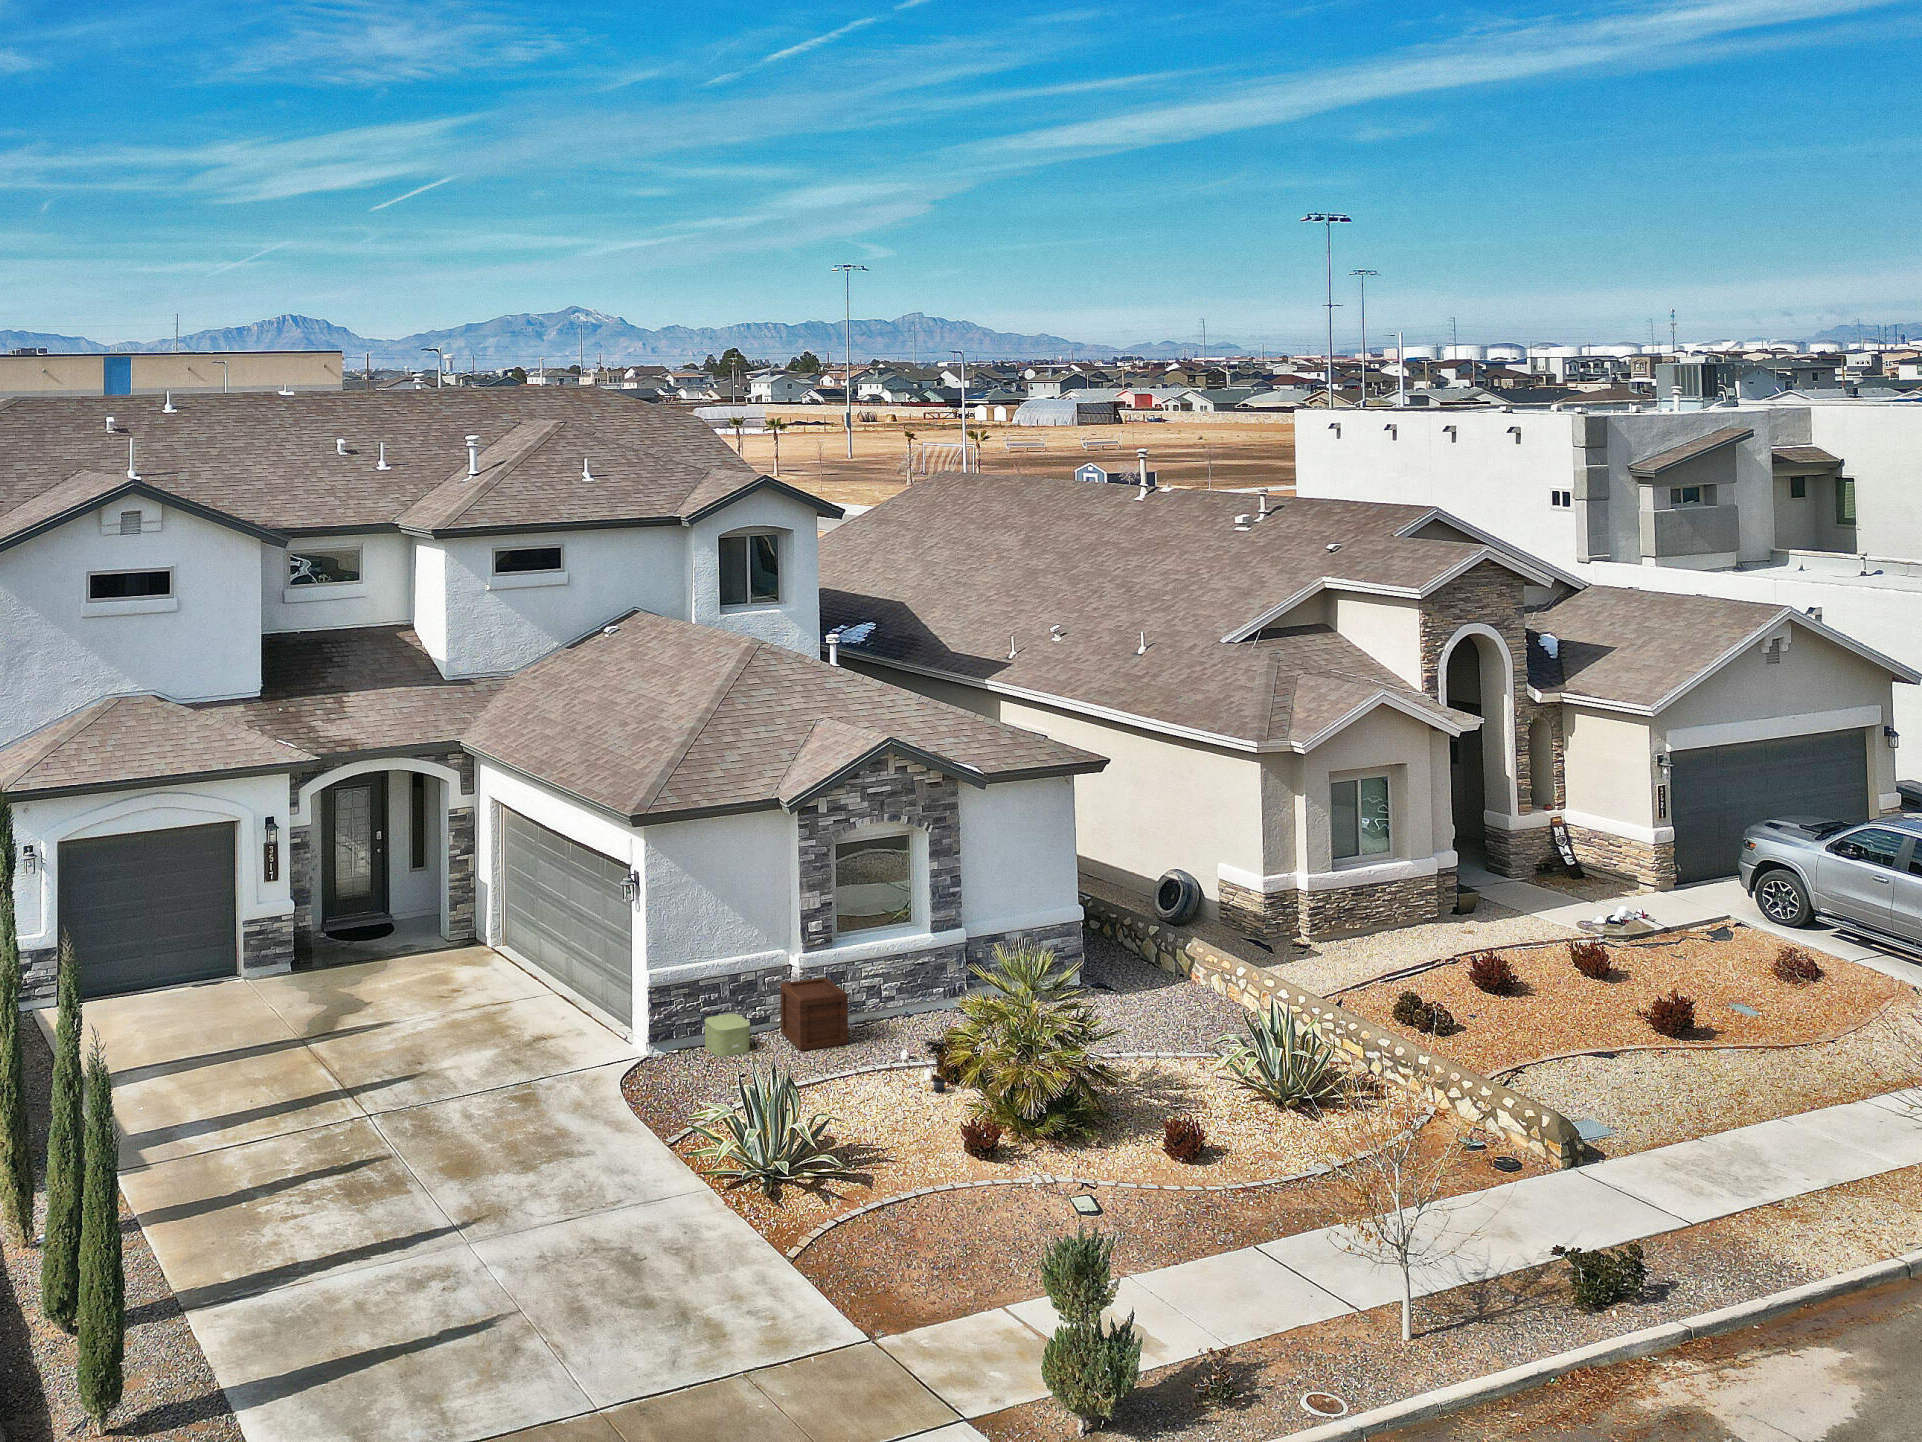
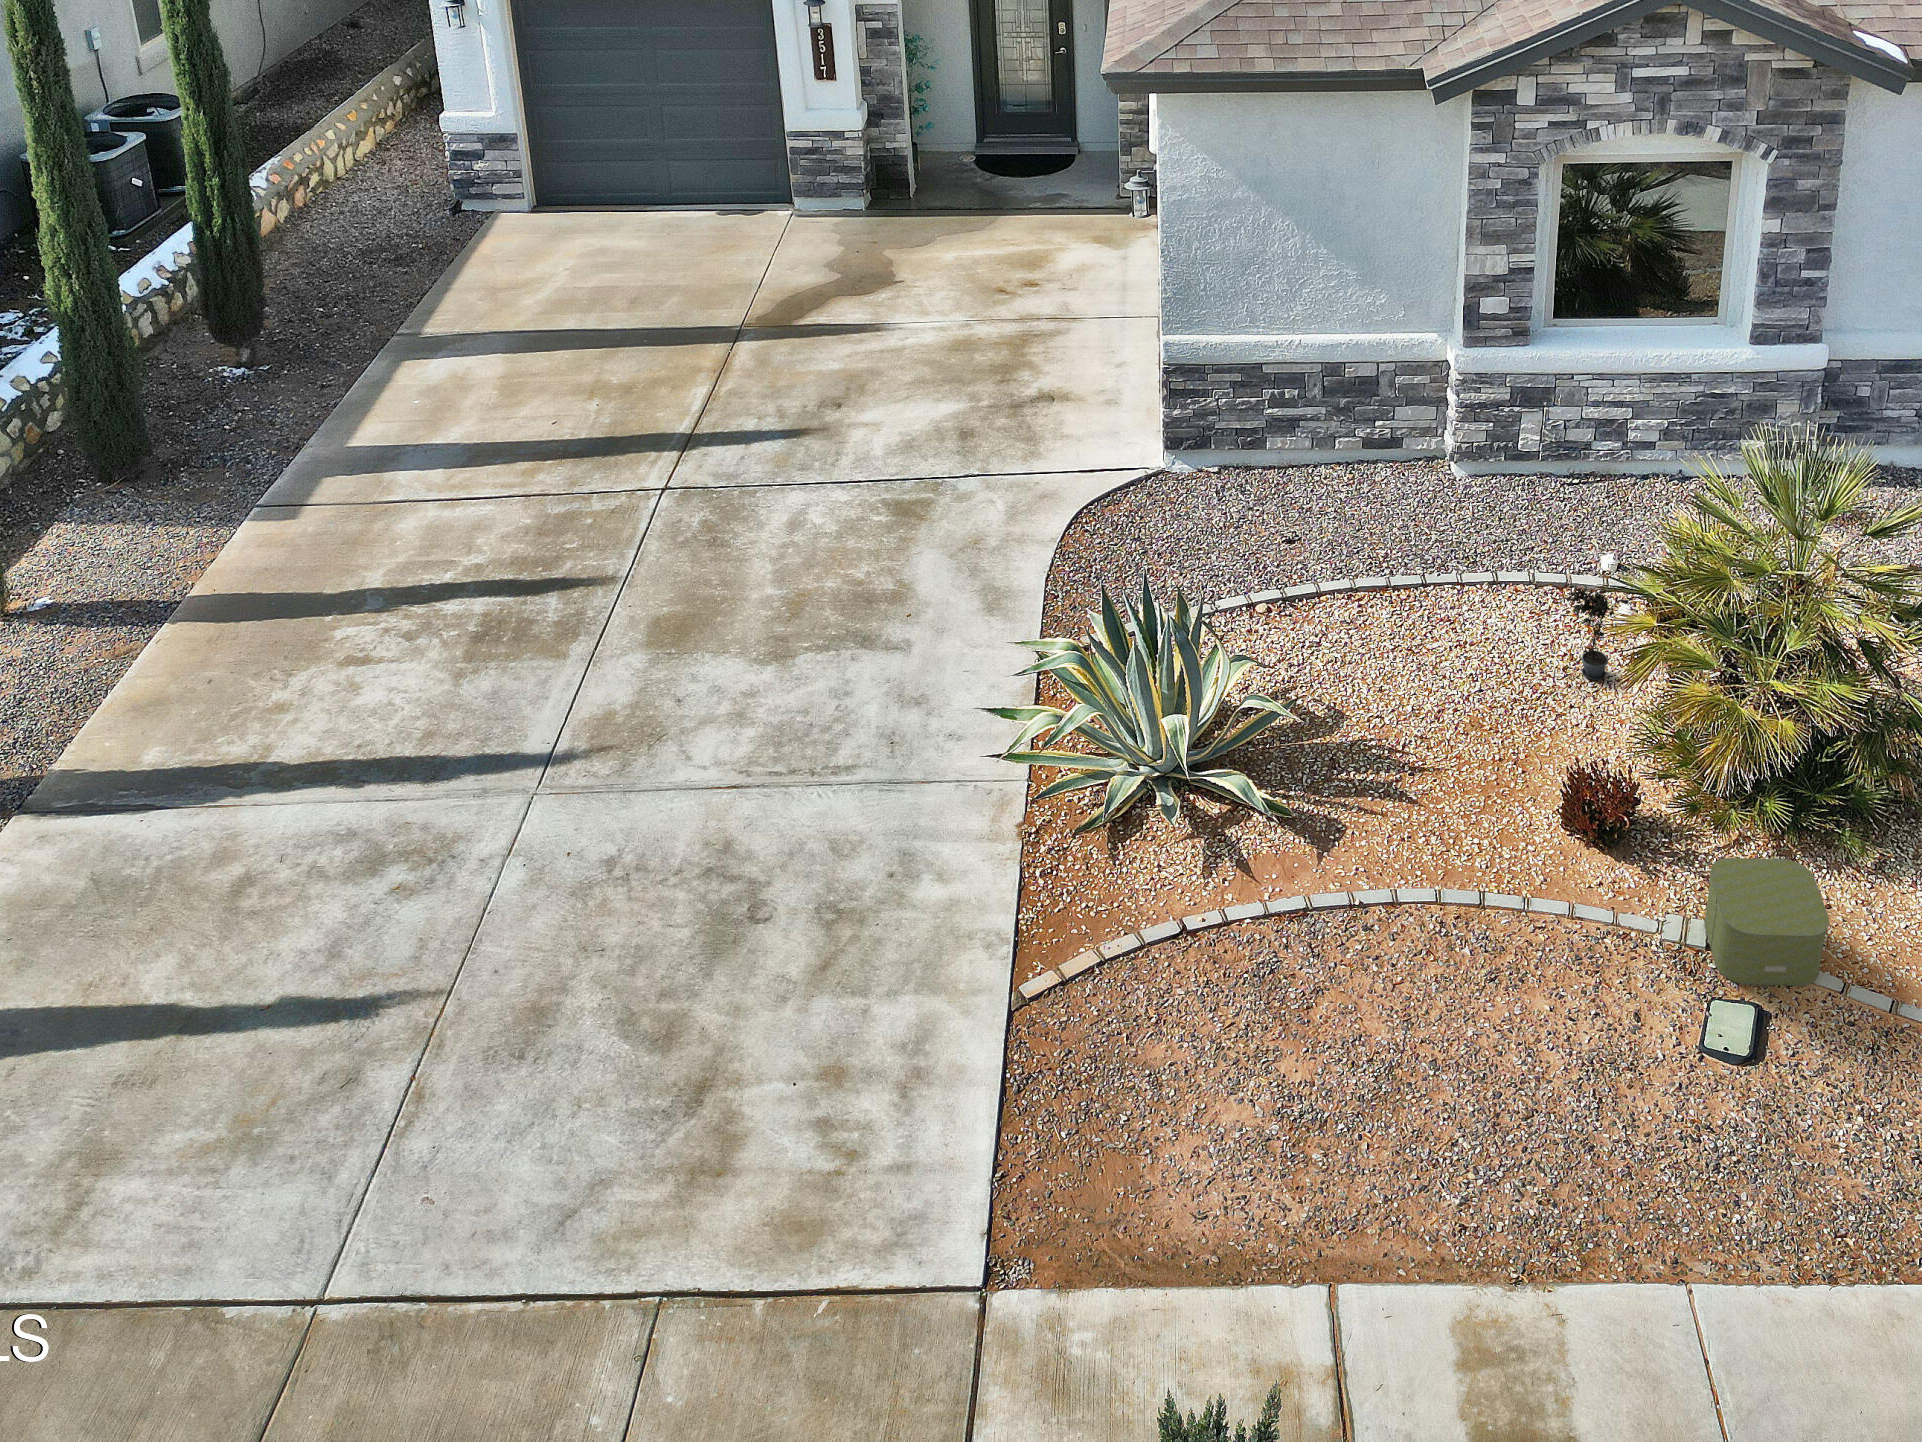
wooden crate: present [781,977,848,1051] -> none [1417,389,1518,517]
storage box: present [705,1014,750,1057] -> present [1704,858,1829,986]

